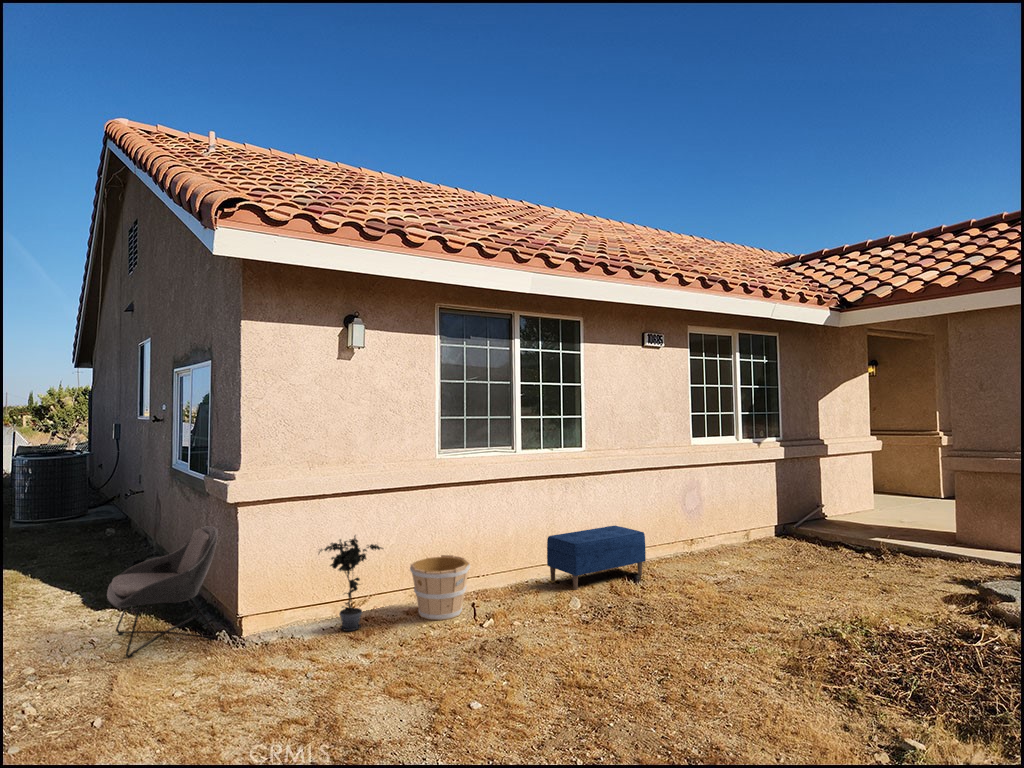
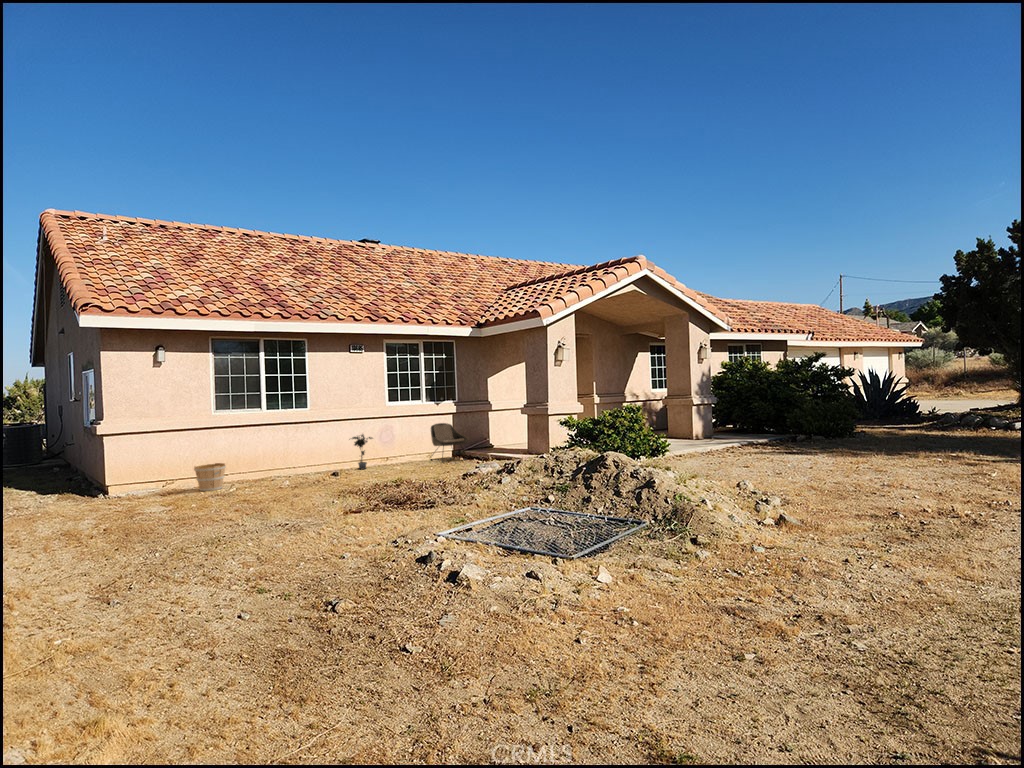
bench: present [547,525,646,590] -> none [284,450,340,480]
lounge chair: present [107,526,218,658] -> present [431,423,468,462]
potted plant: present [319,535,383,631] -> present [352,434,372,469]

